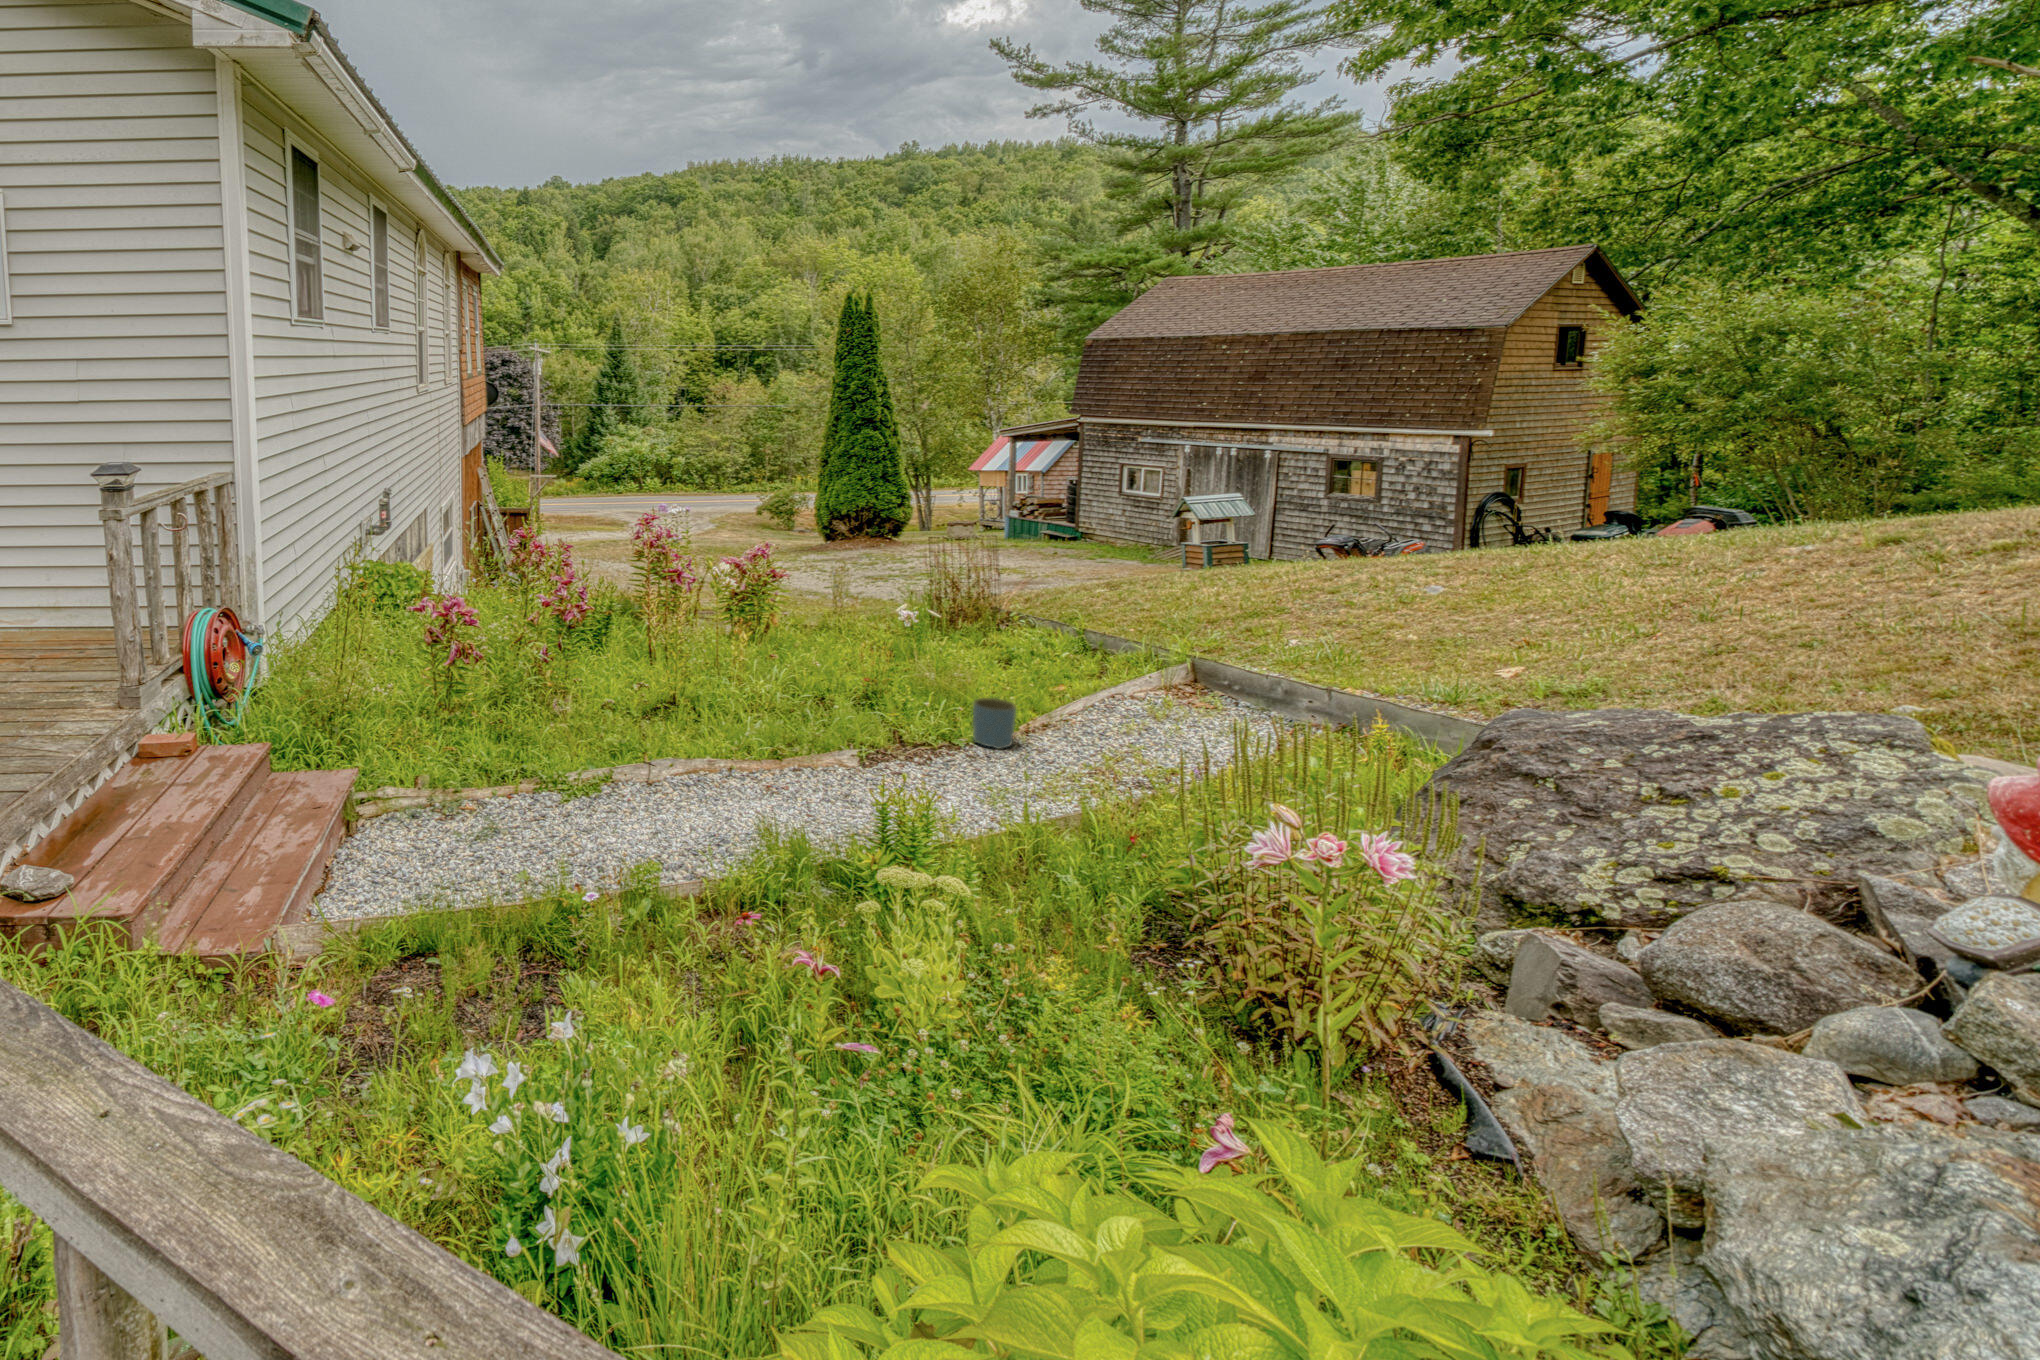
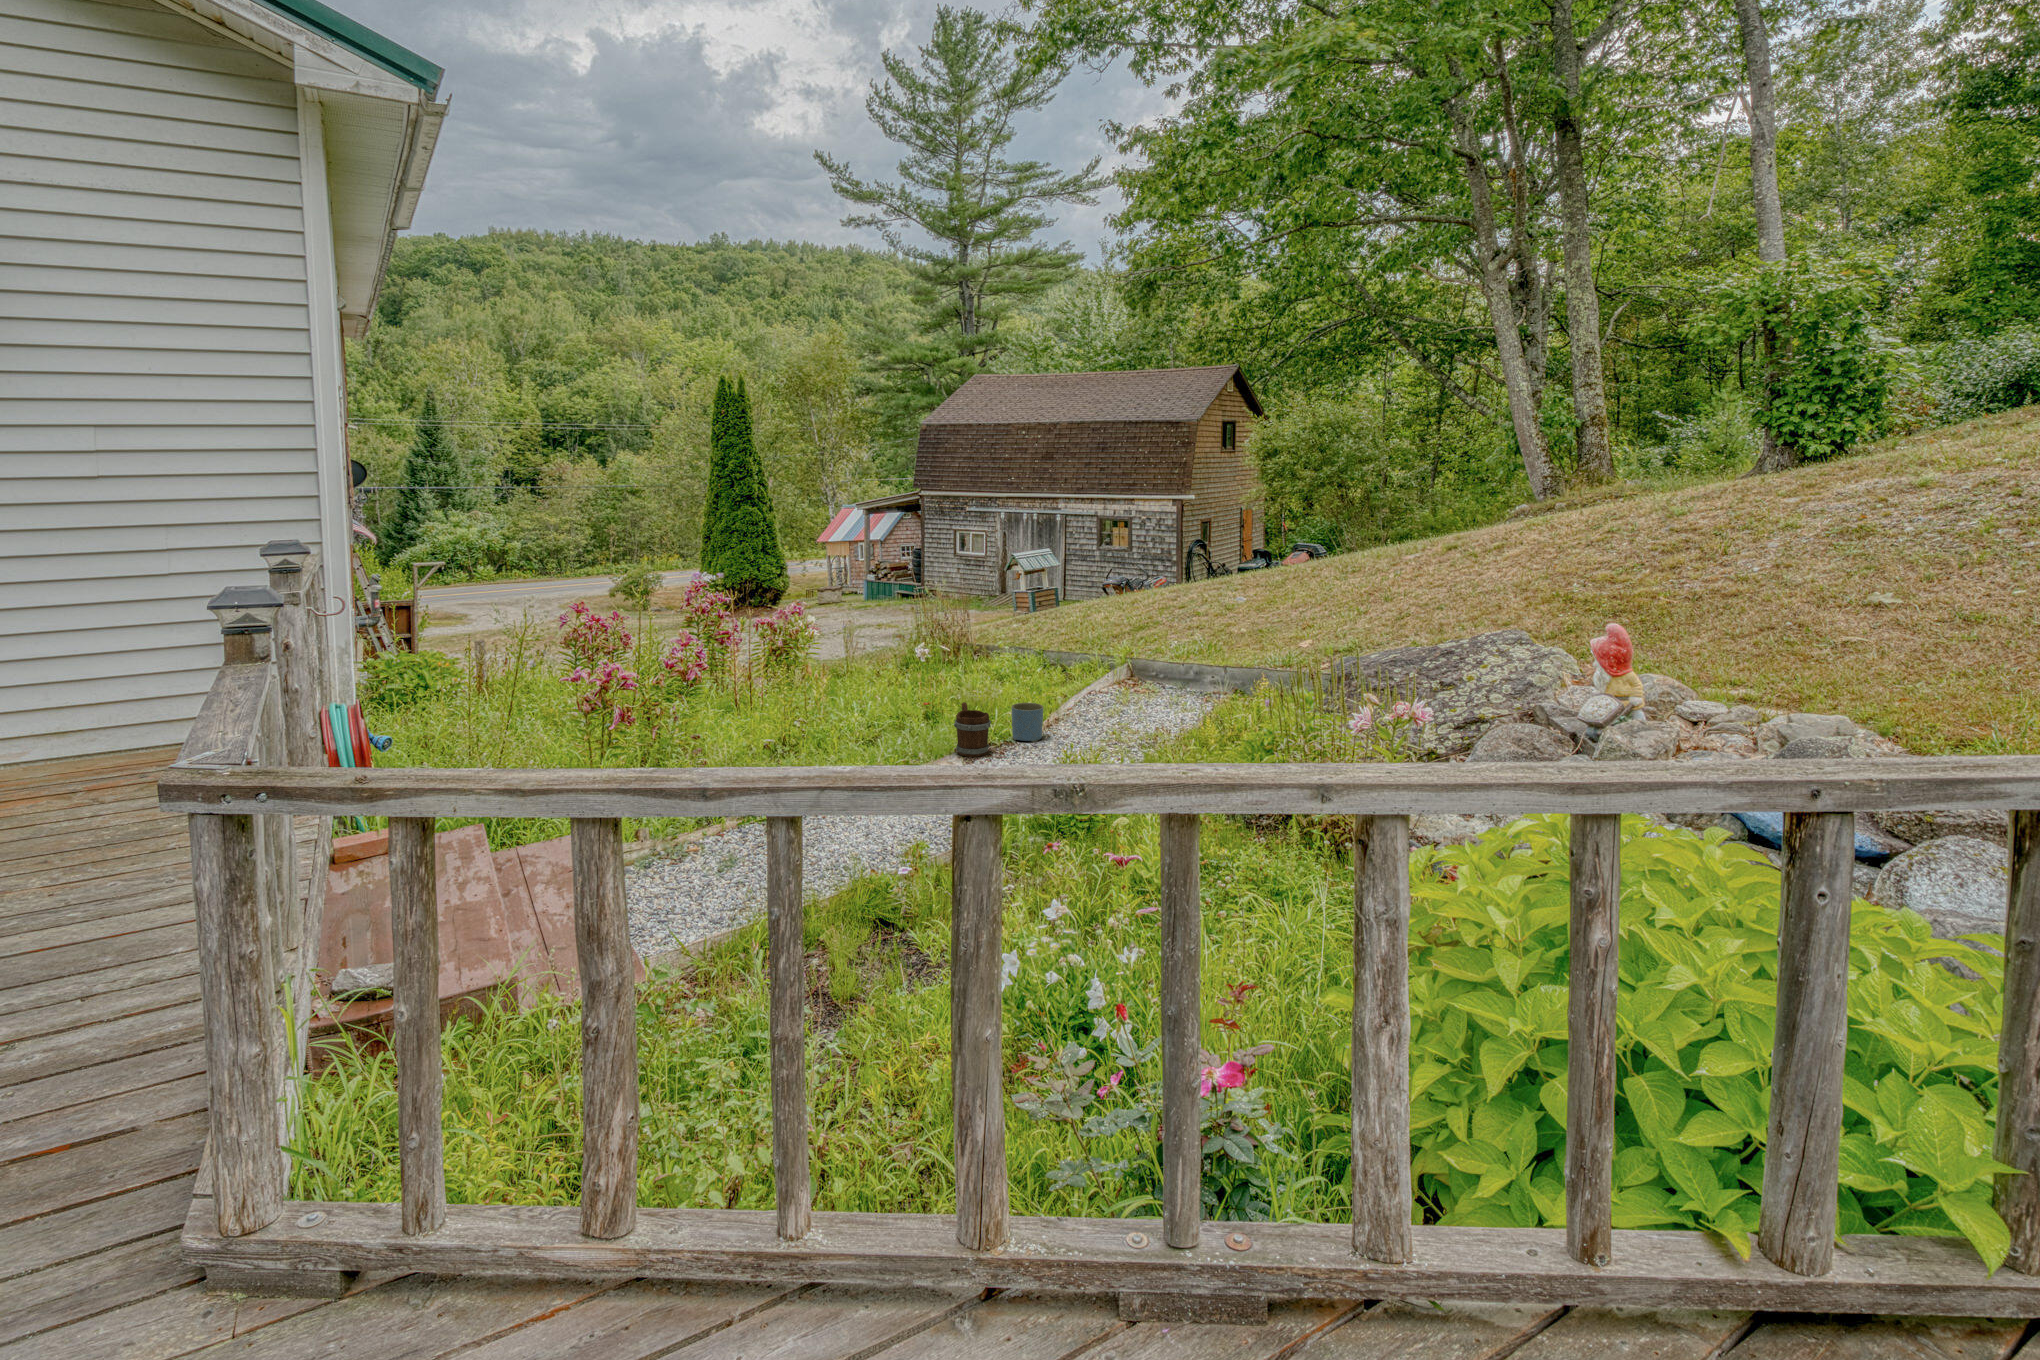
bucket: none [885,687,934,755] -> present [954,702,991,757]

